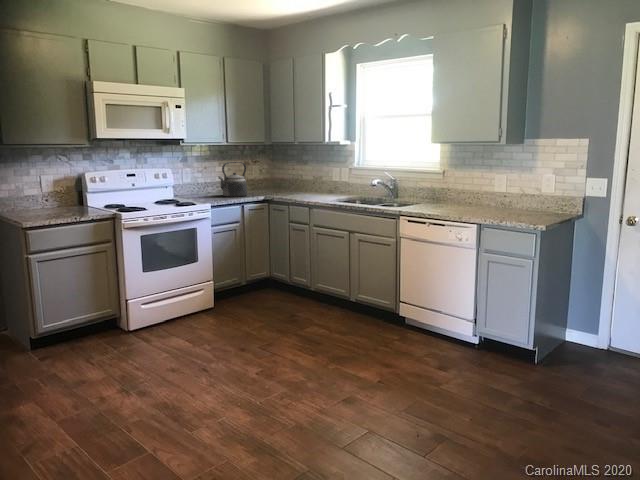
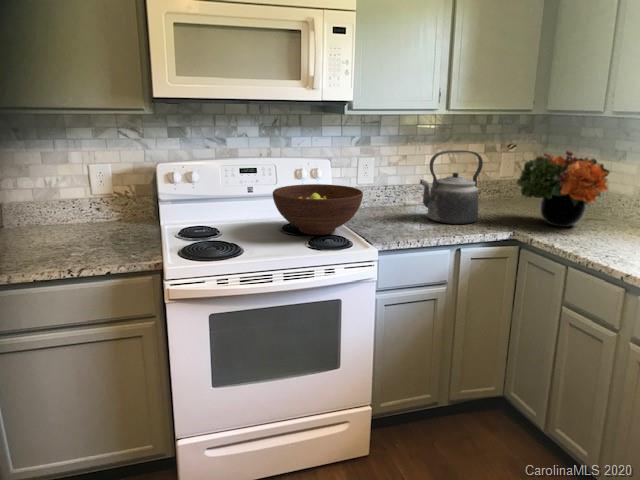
flower arrangement: none [262,160,301,195] -> present [517,151,609,227]
fruit bowl: none [152,180,197,203] -> present [273,184,363,235]

